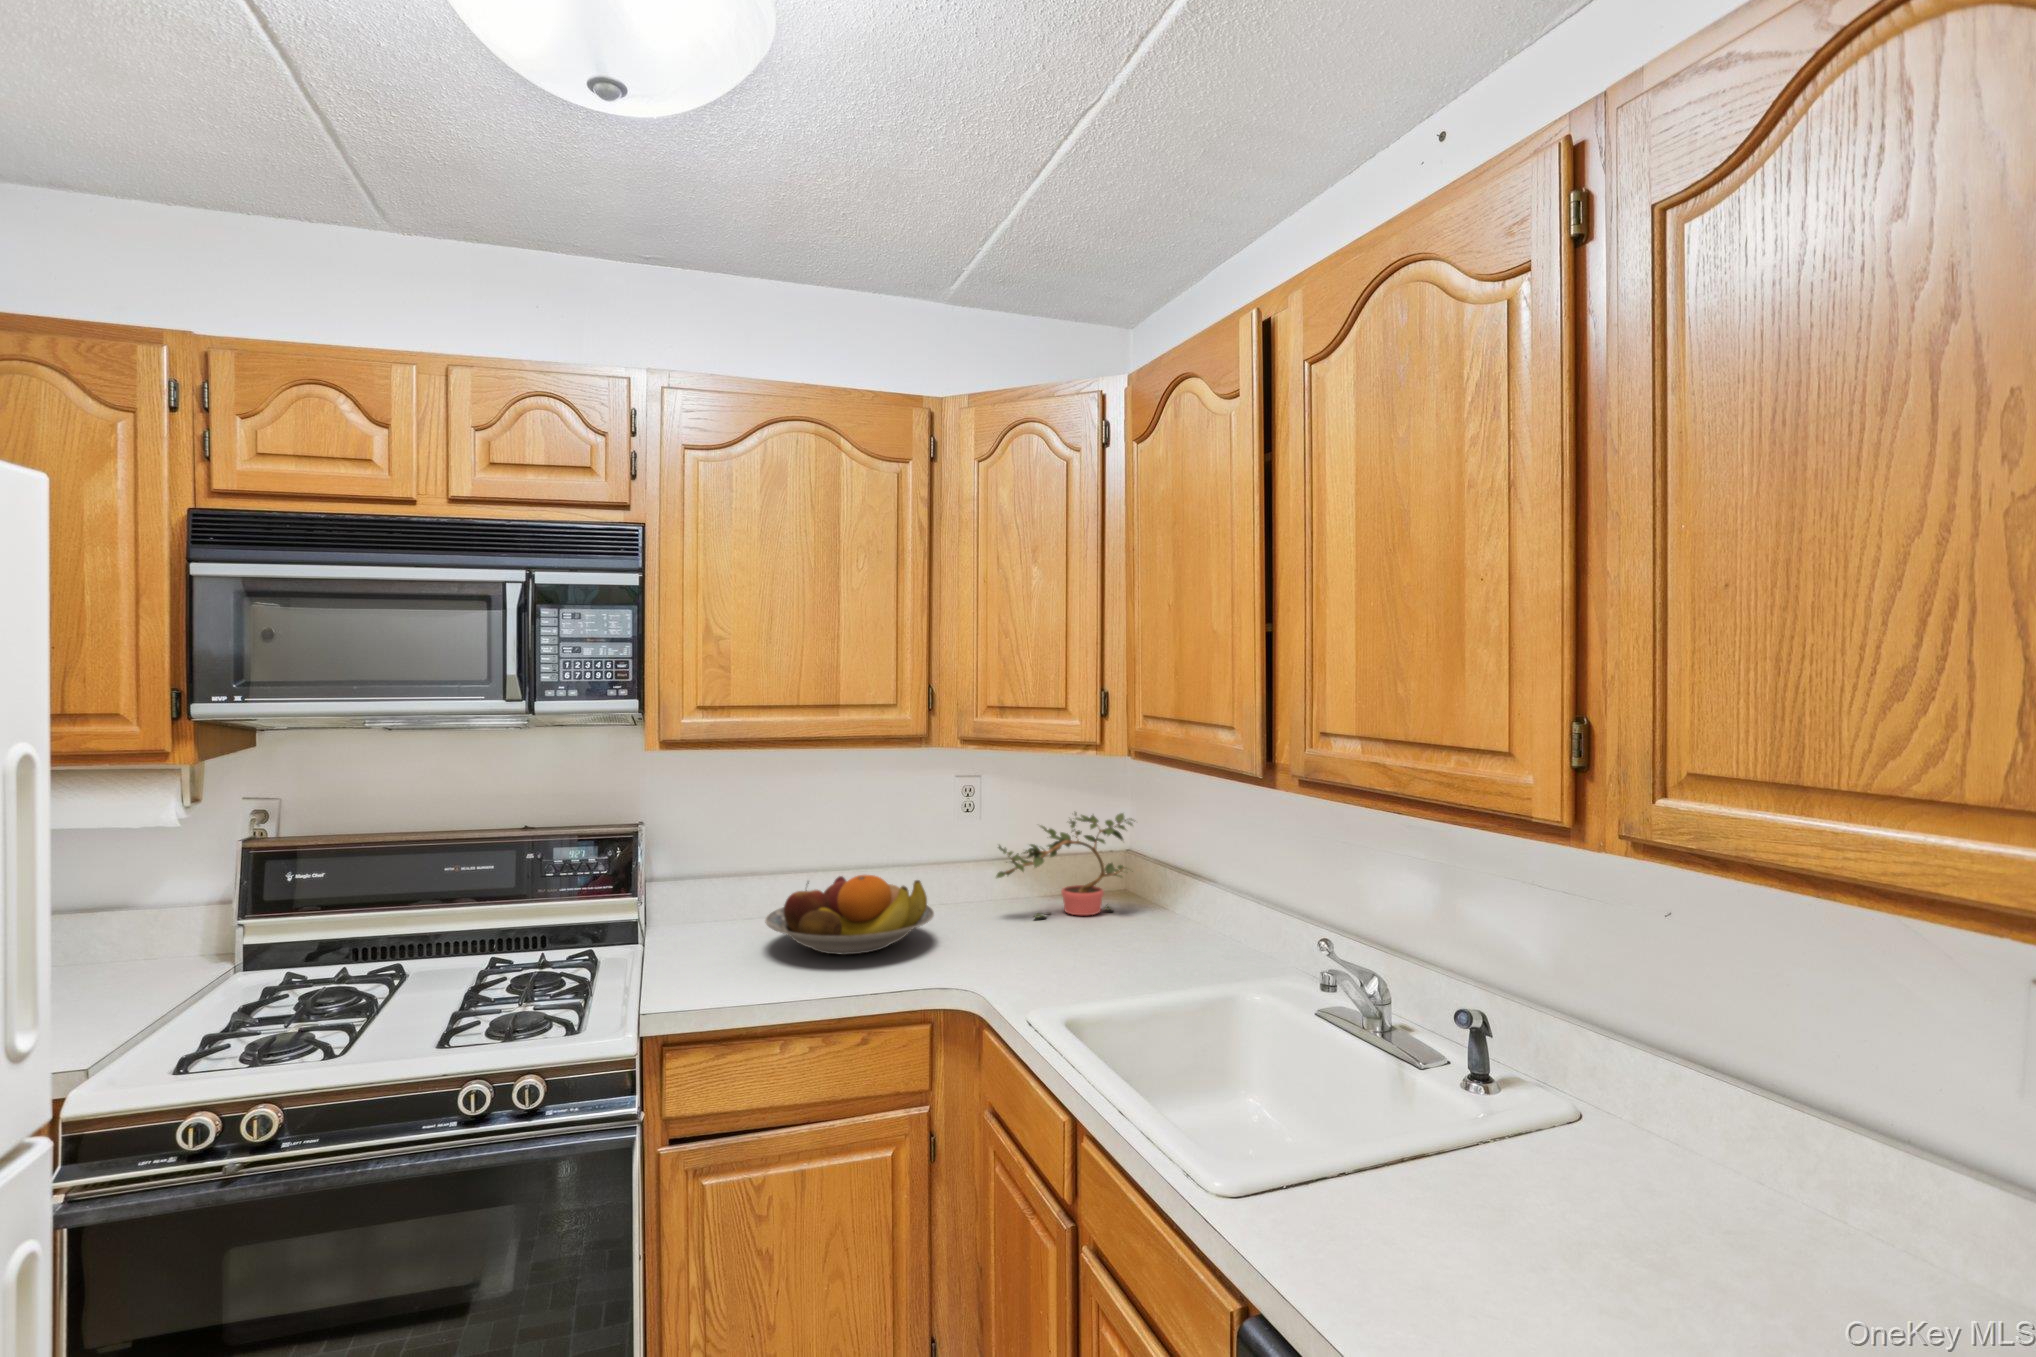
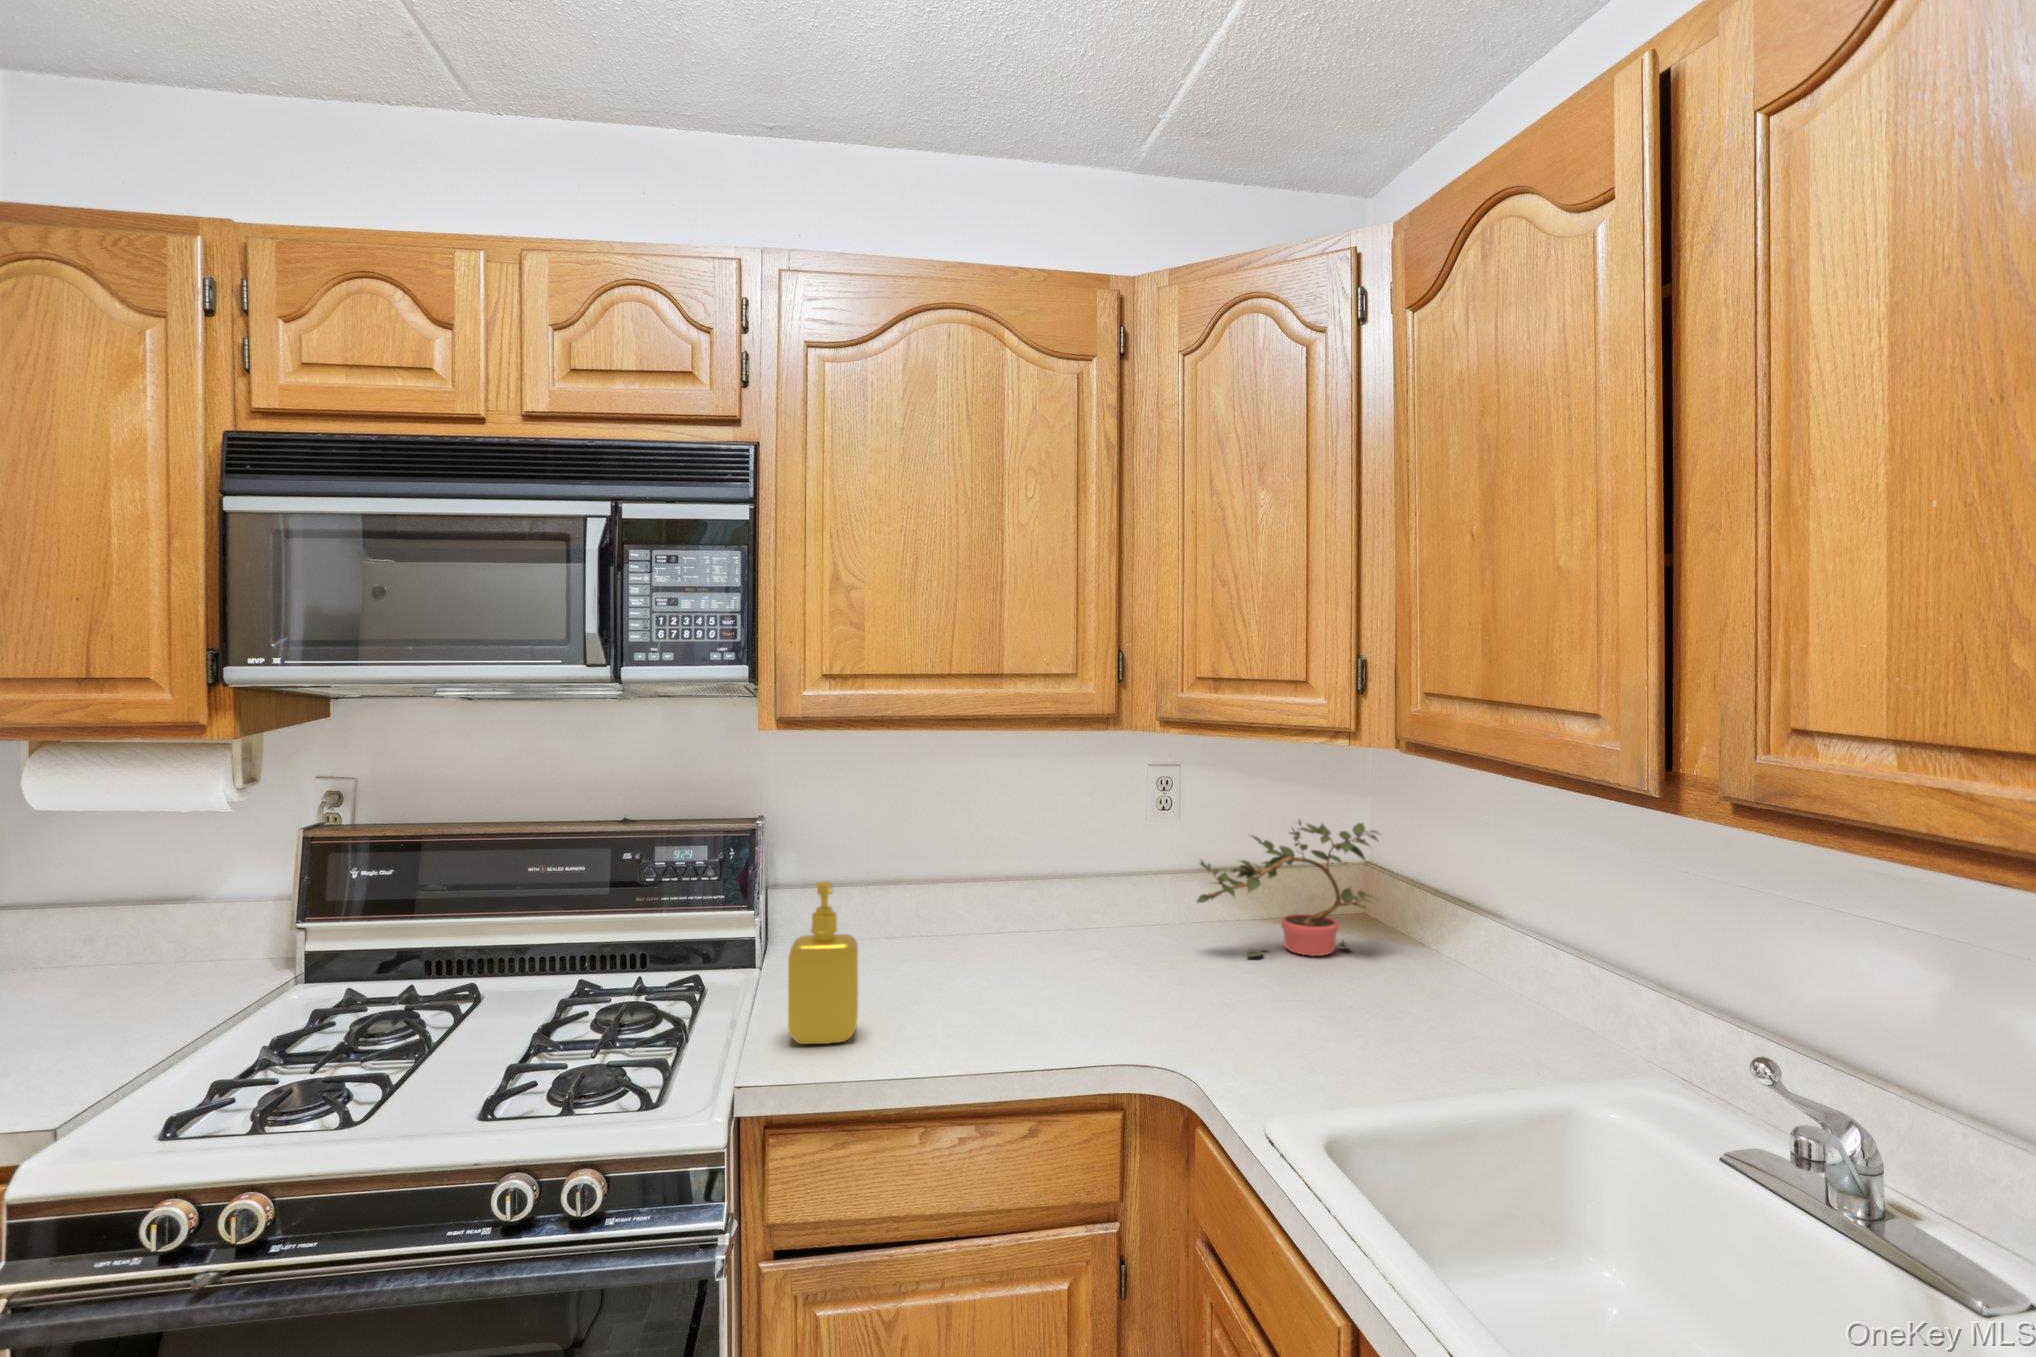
soap dispenser: none [676,865,730,989] -> present [788,881,858,1044]
fruit bowl: present [765,875,934,955] -> none [907,893,1121,1001]

